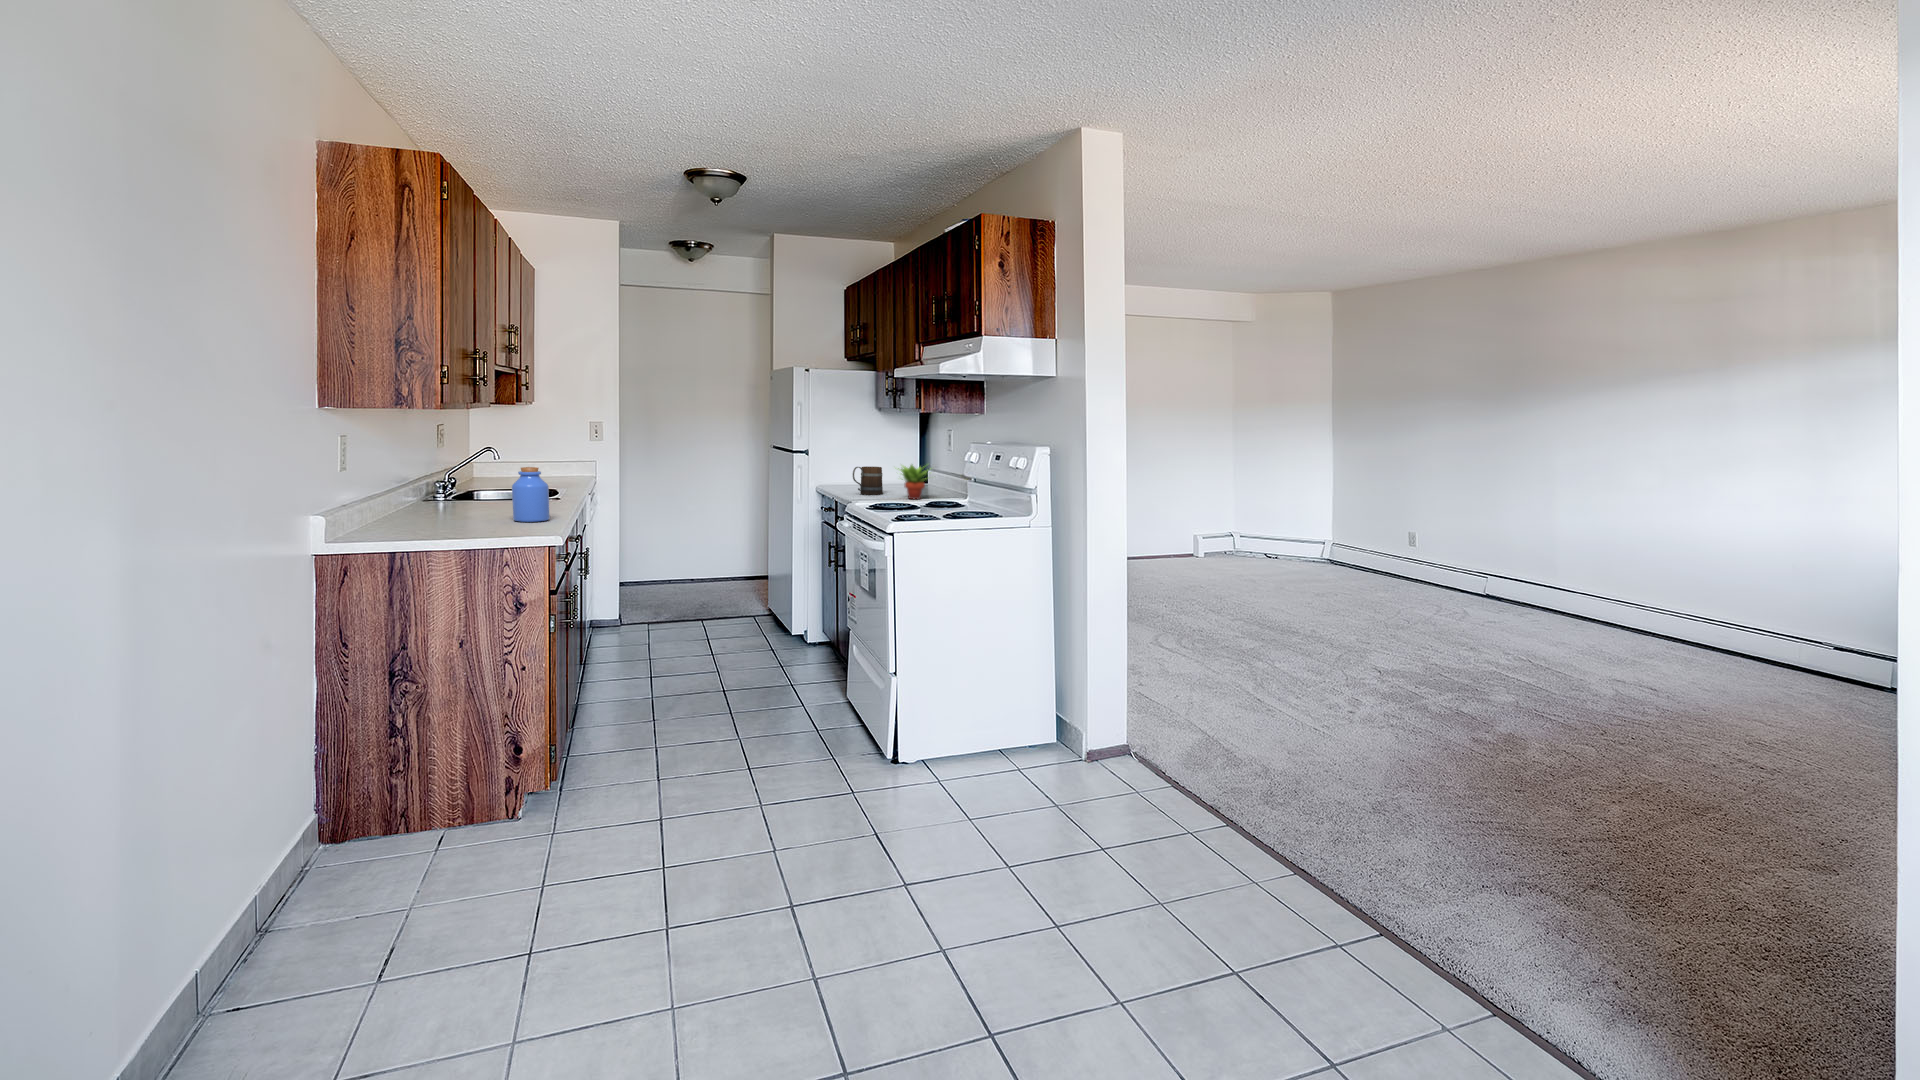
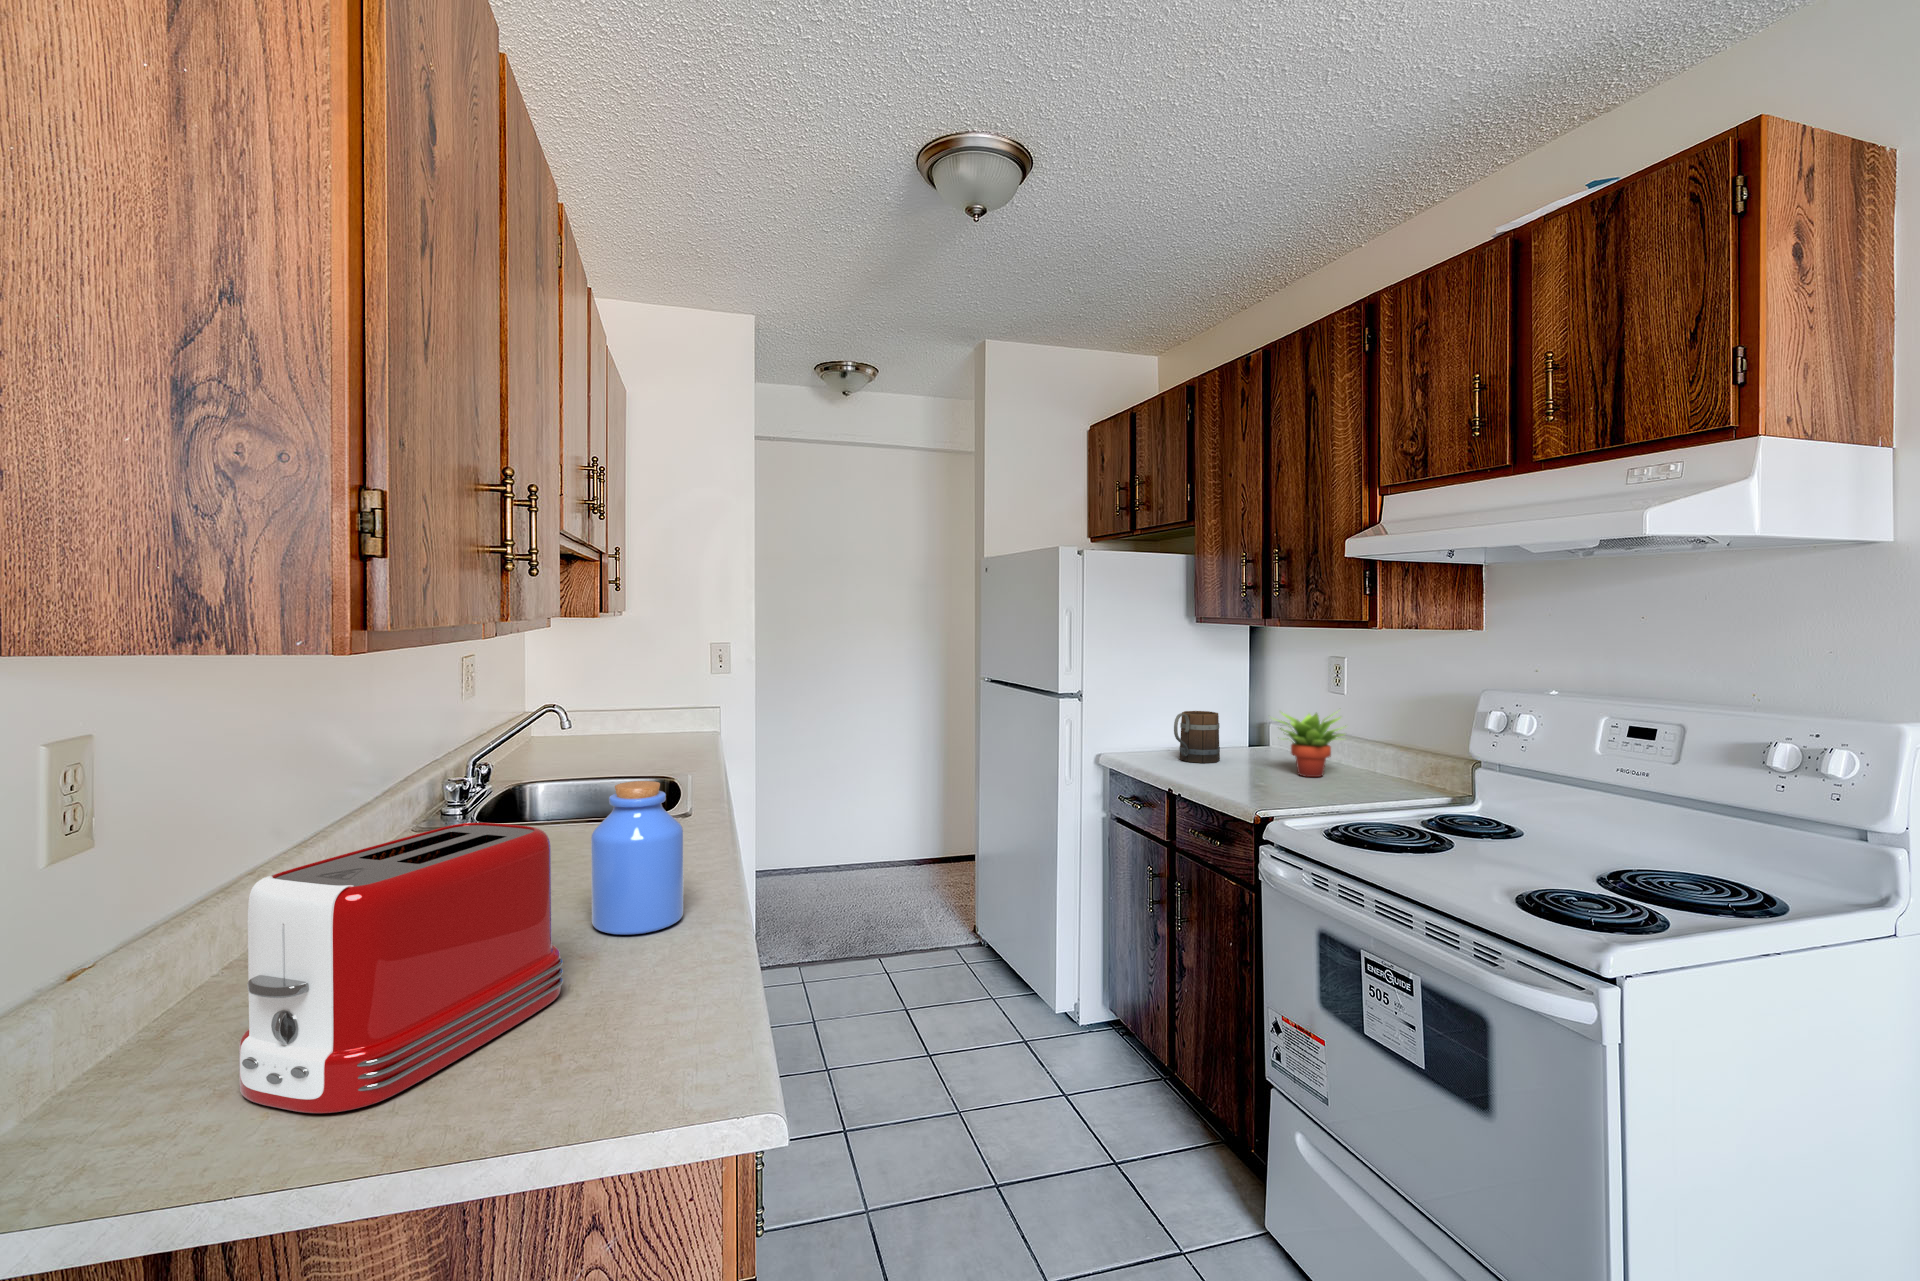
toaster: none [408,472,502,537] -> present [239,823,563,1113]

